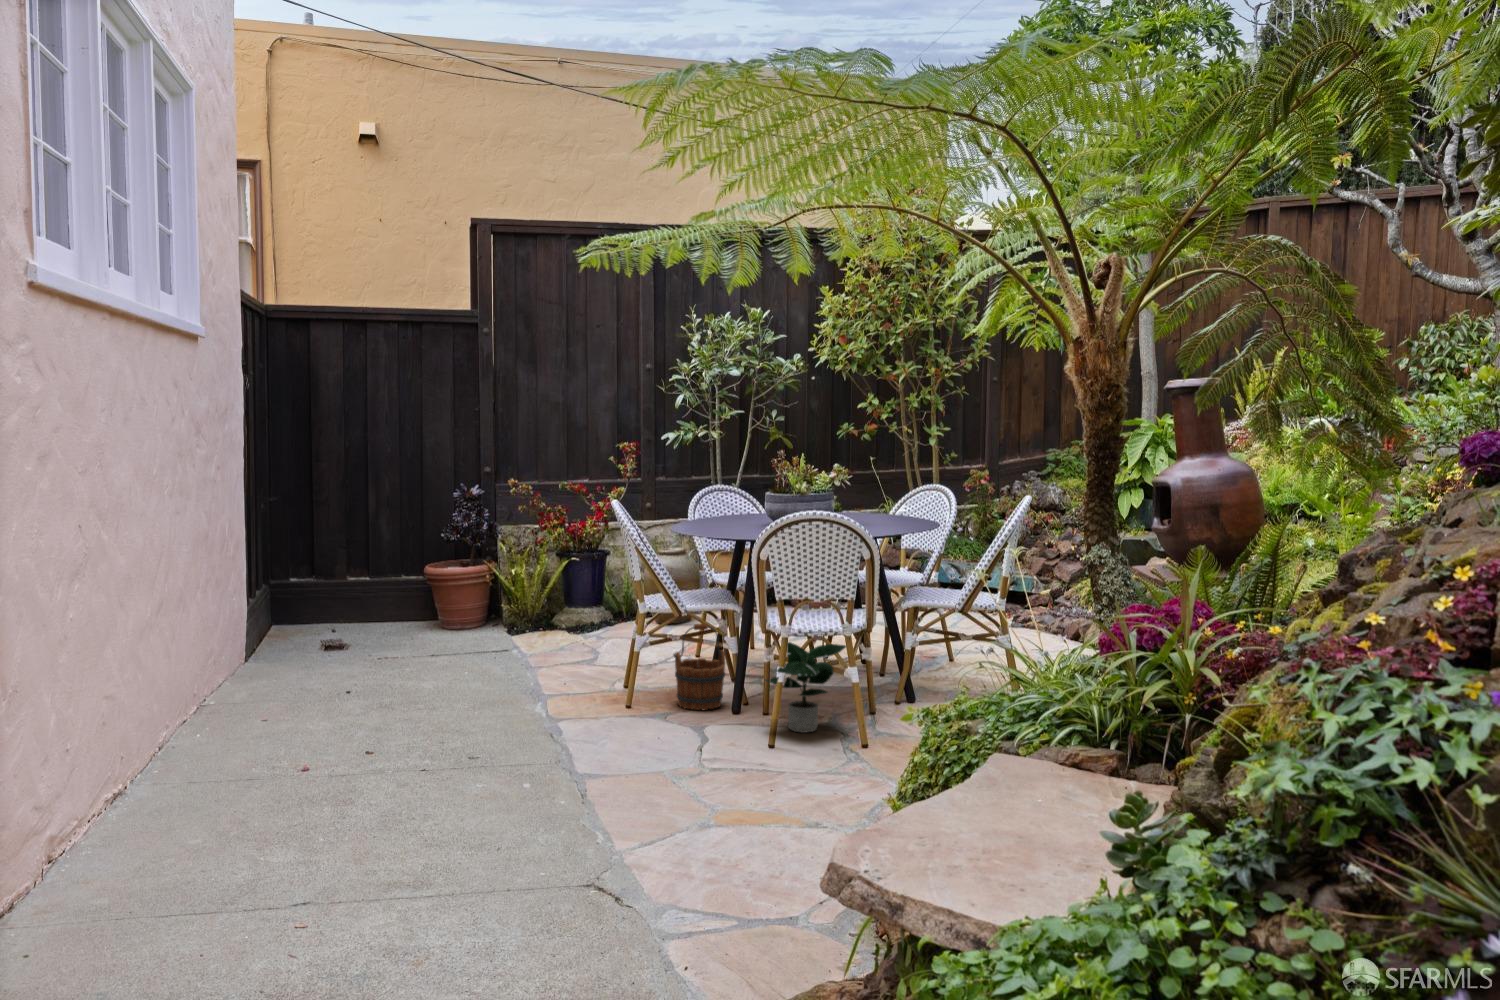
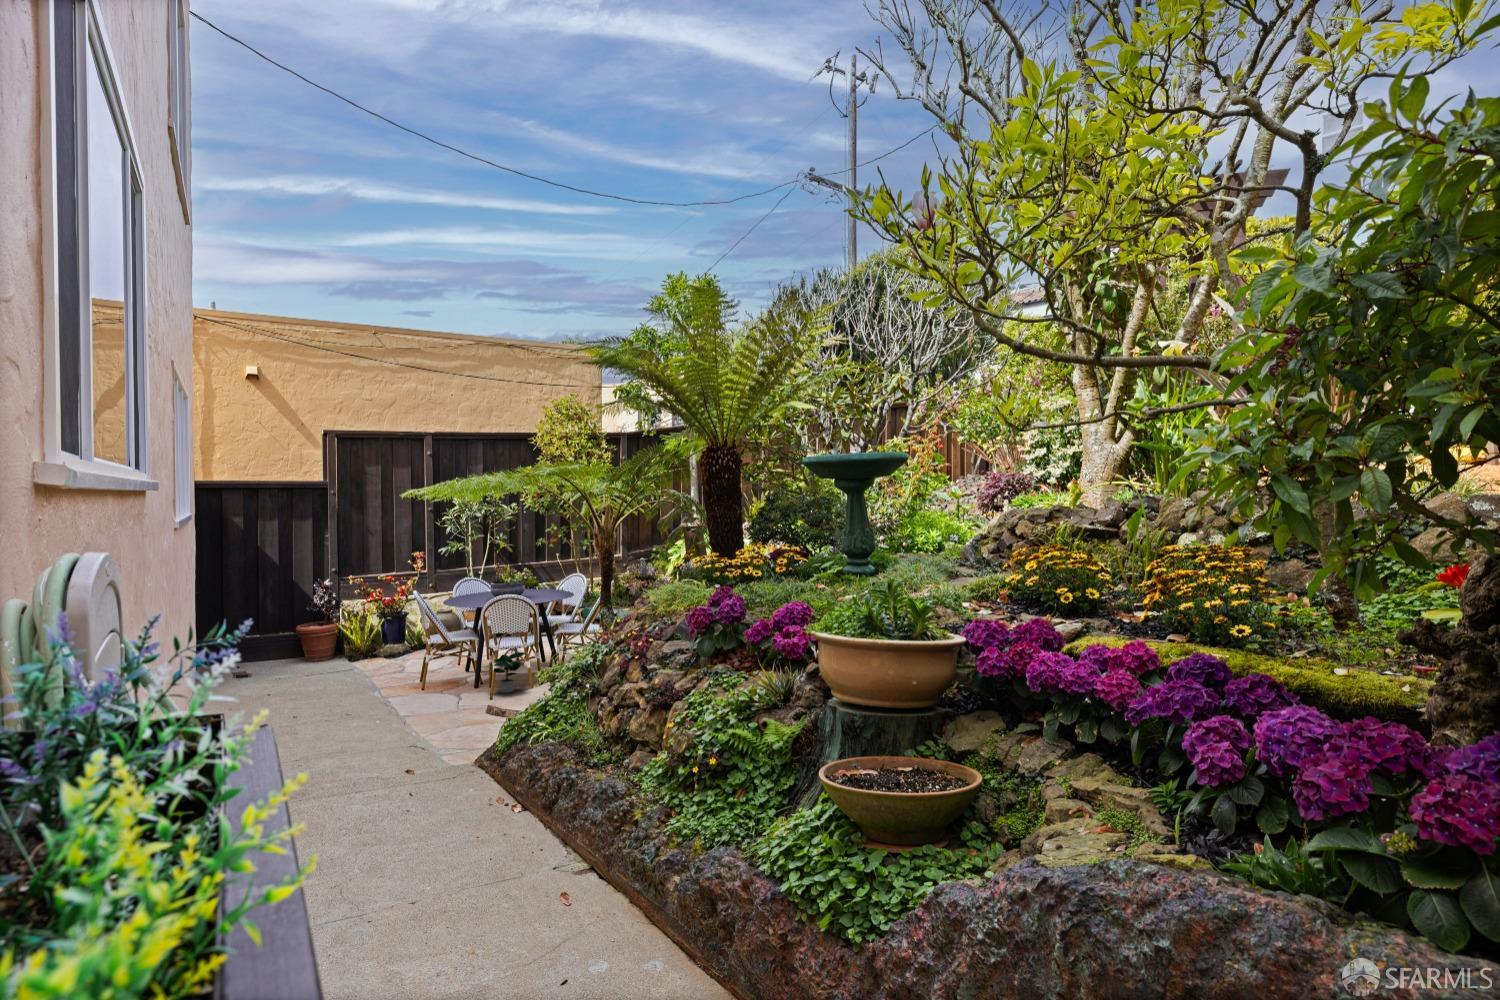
wooden bucket: present [674,624,727,710] -> none [445,647,471,687]

